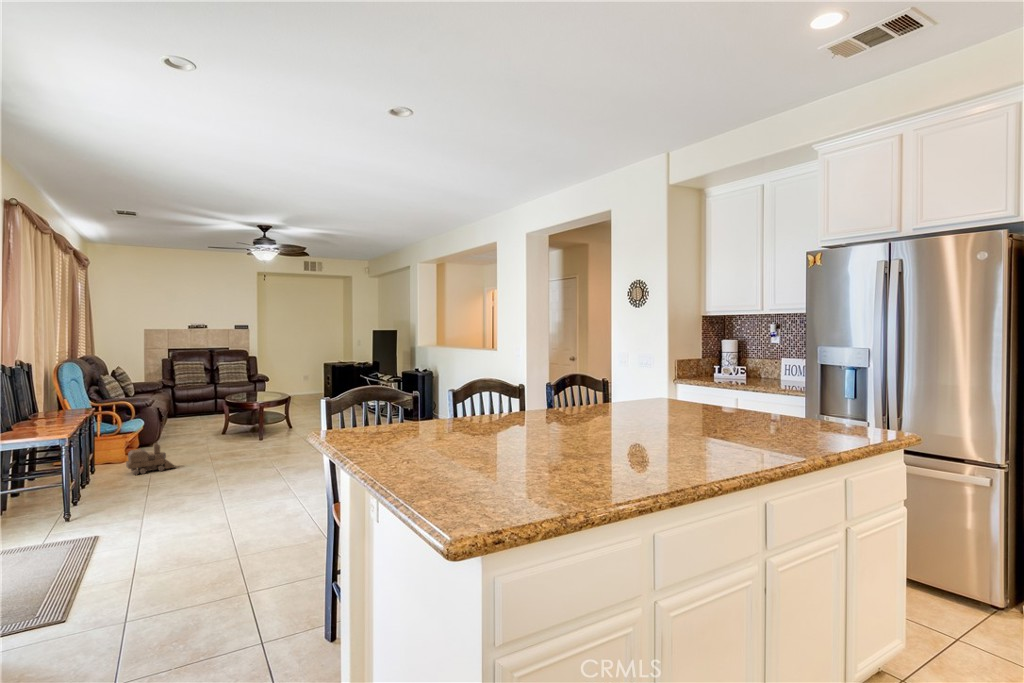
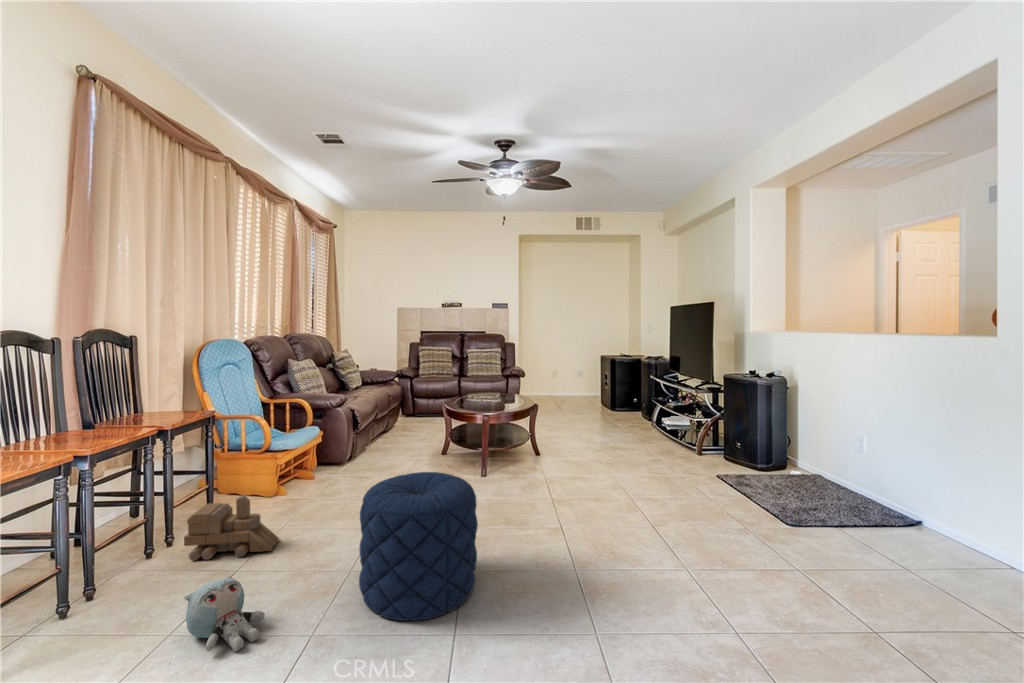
pouf: none [242,418,294,469] -> present [359,472,478,621]
plush toy: none [178,461,214,482] -> present [184,575,265,652]

